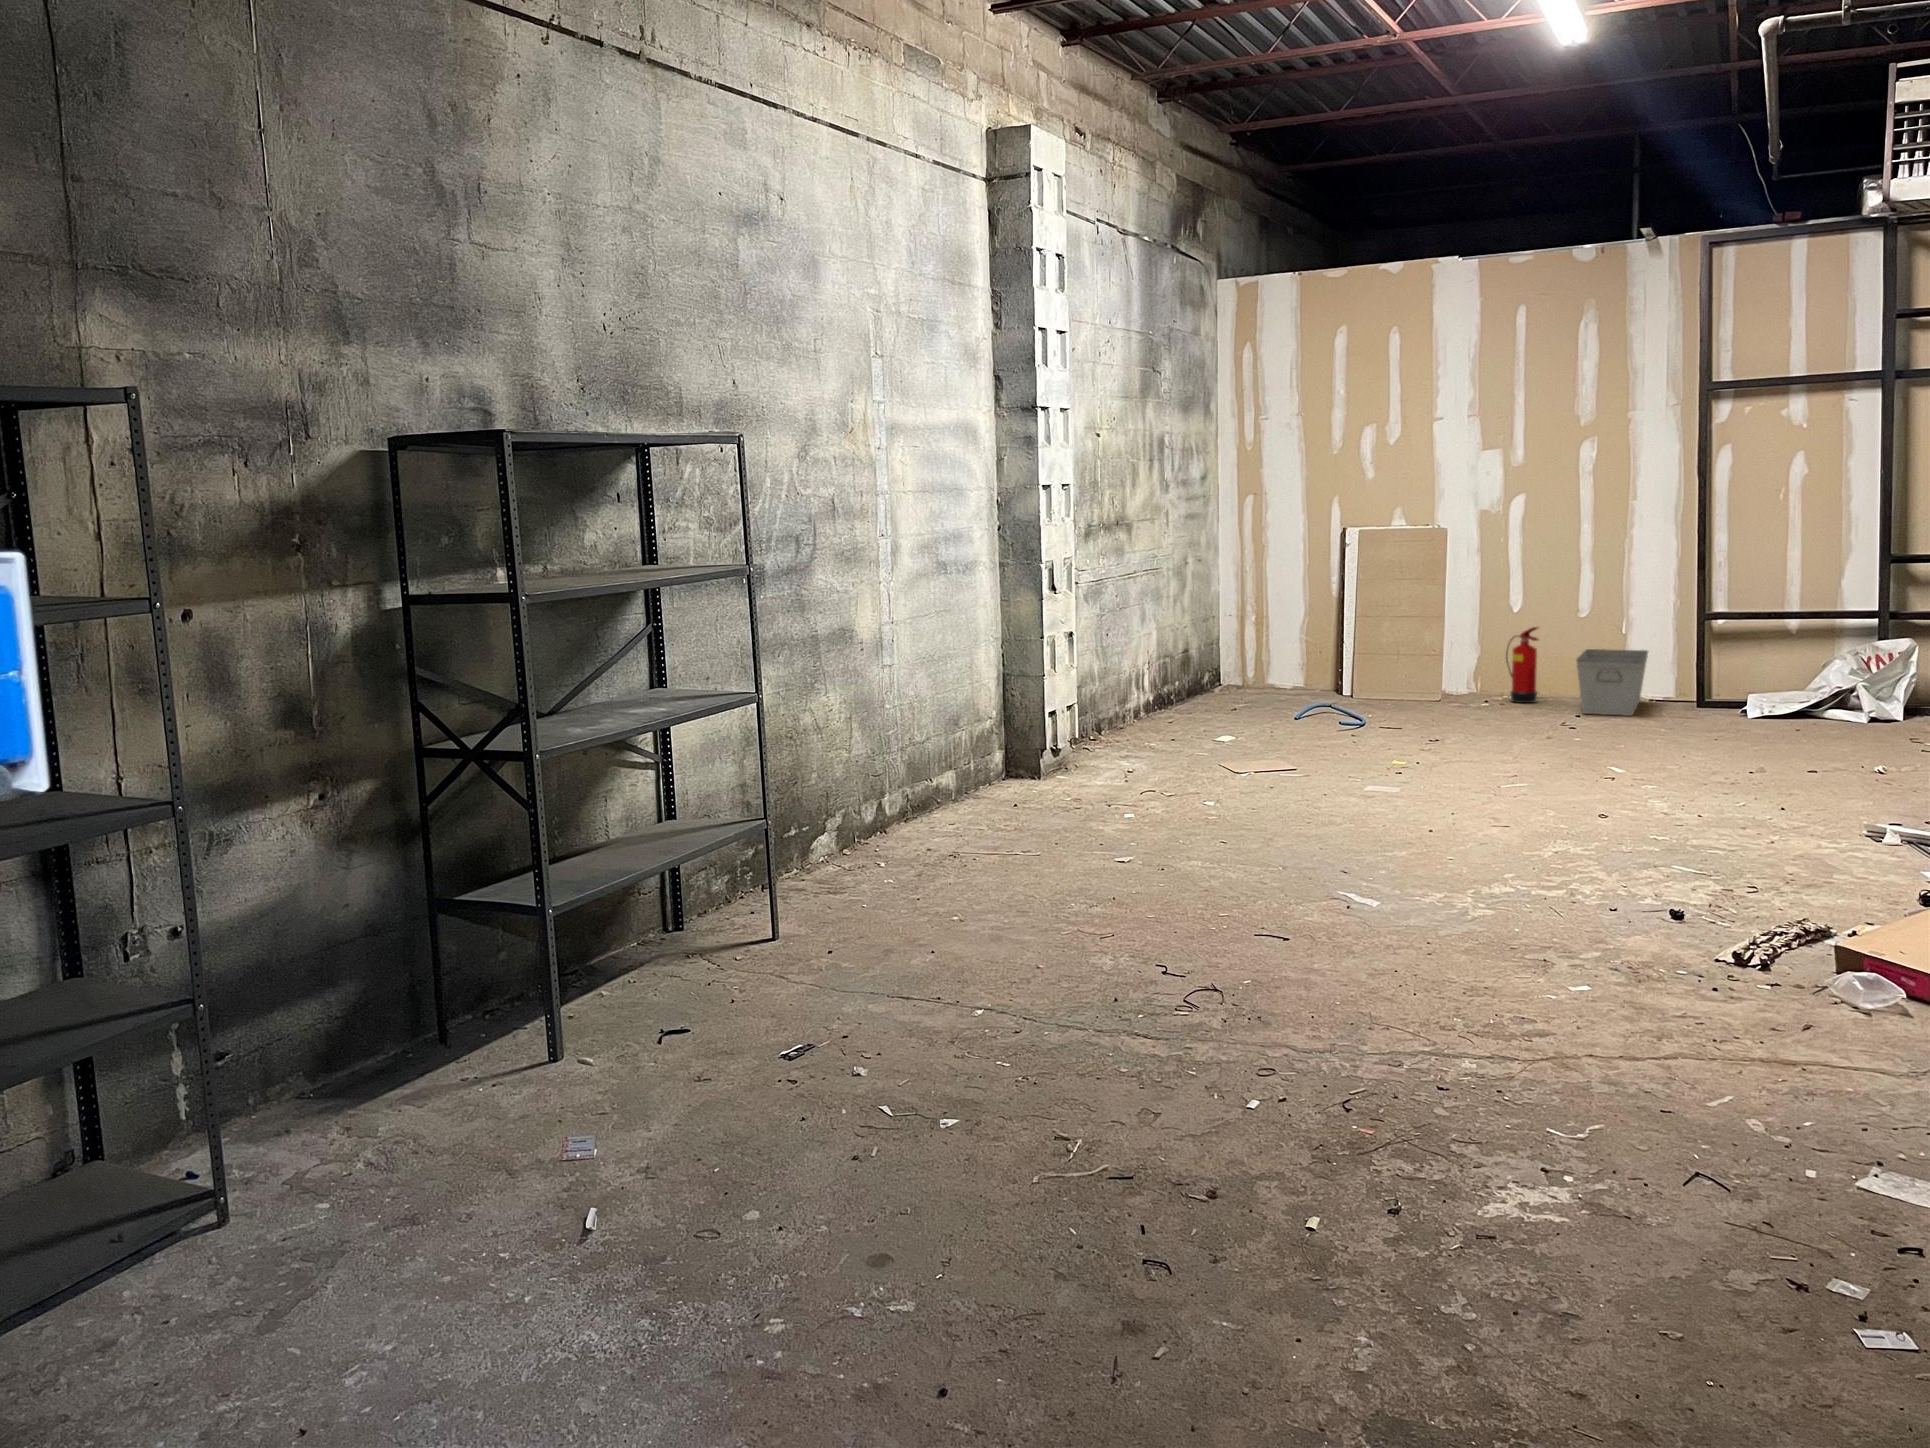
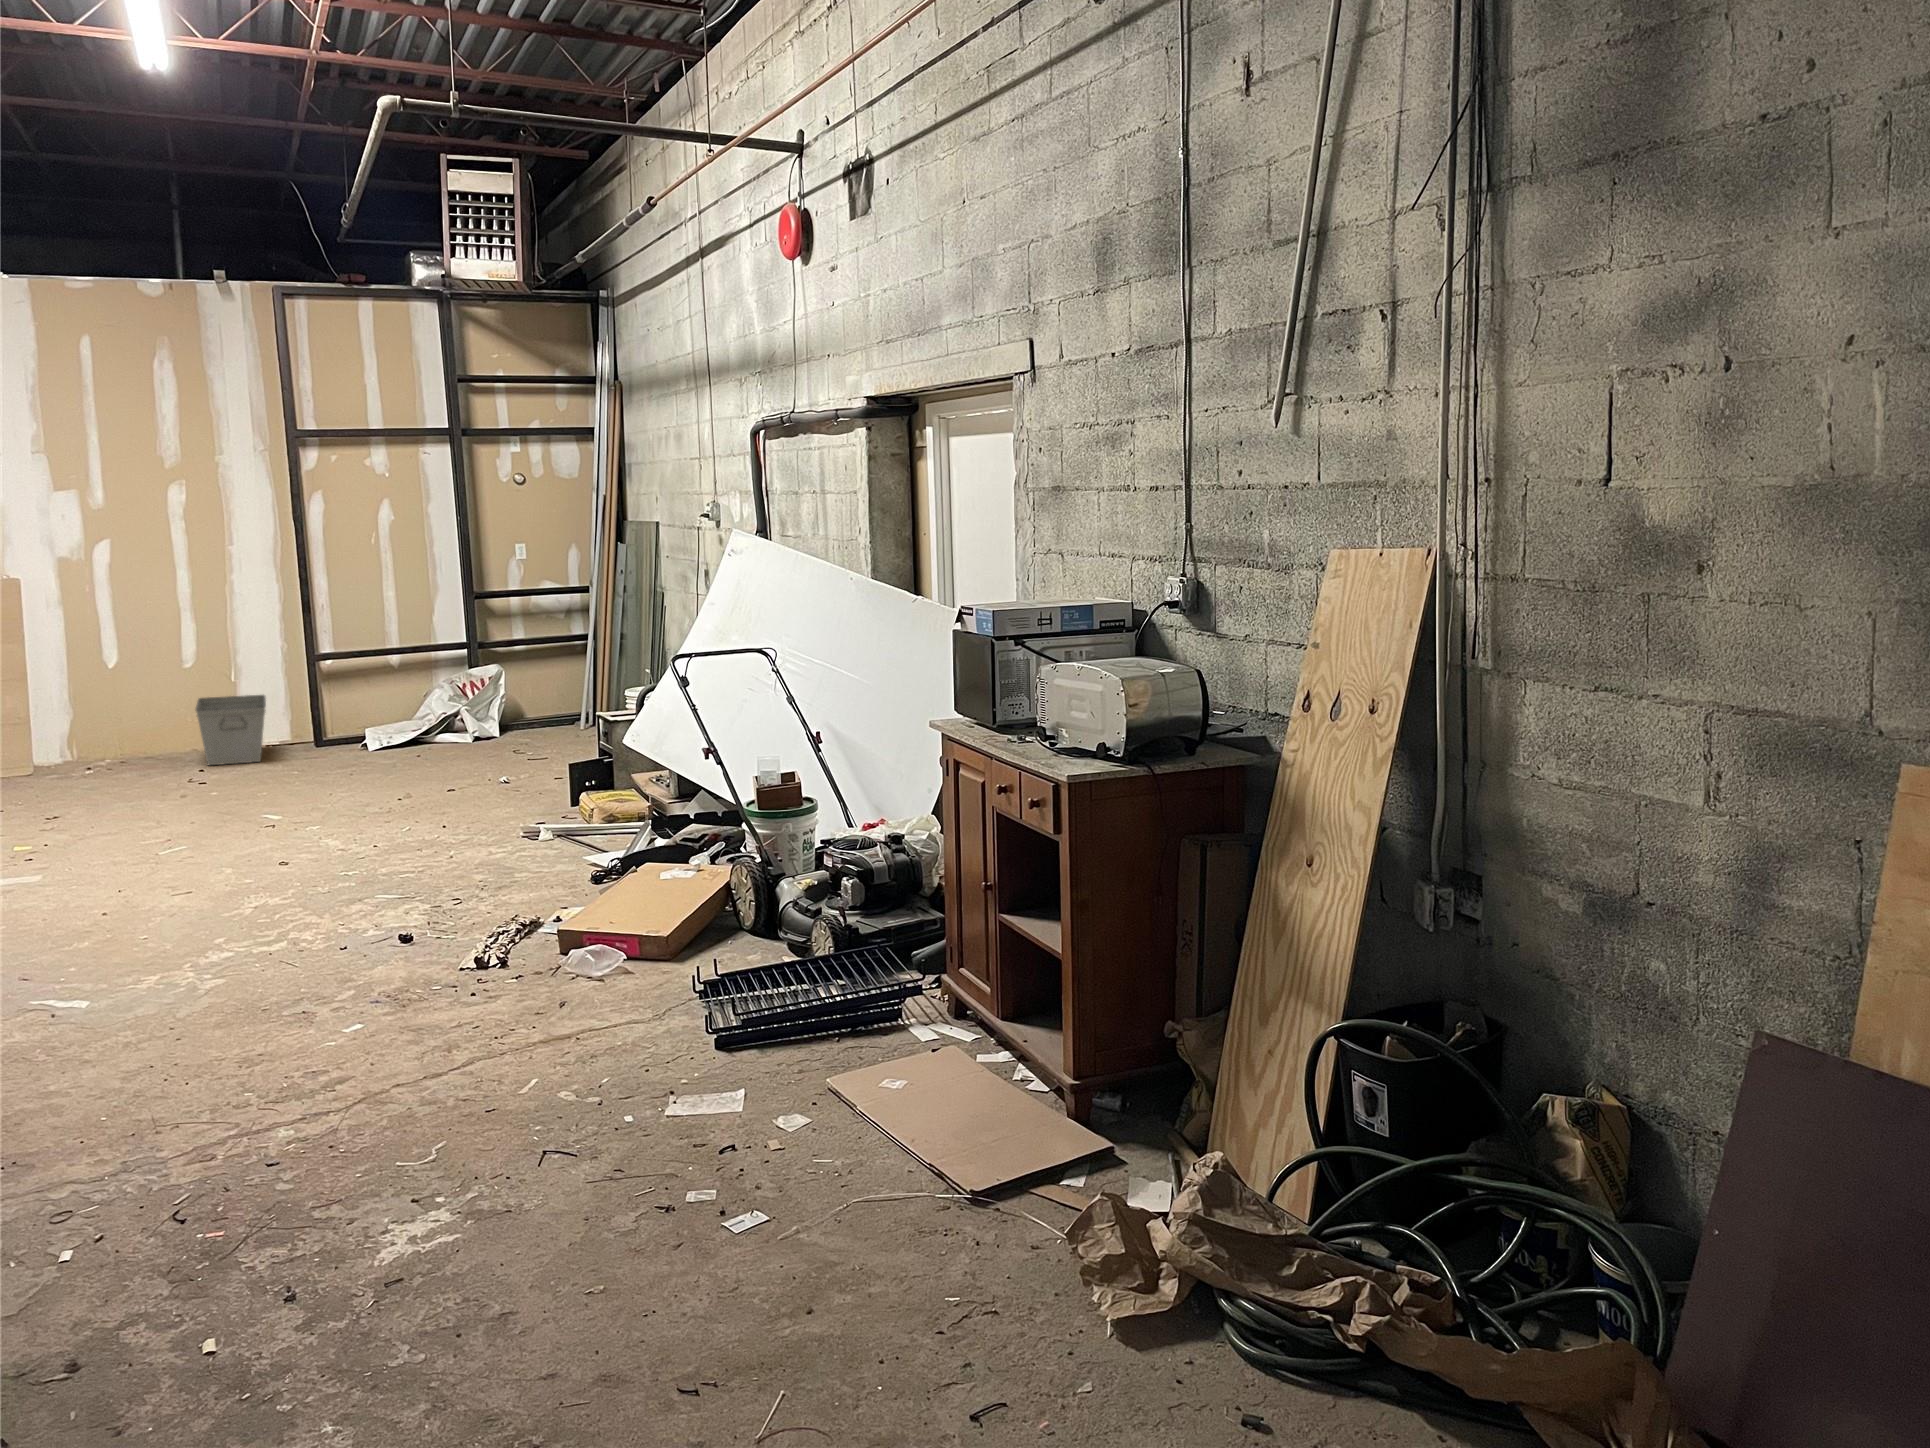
fire extinguisher: present [1506,627,1538,703] -> none [108,677,150,762]

